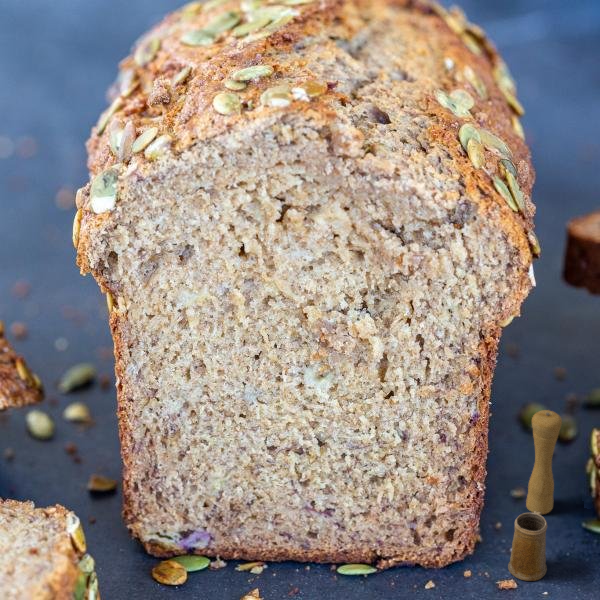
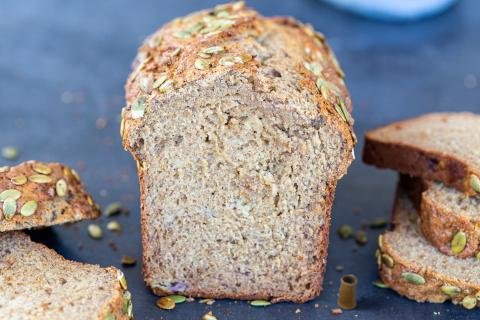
pepper mill: present [526,410,562,514] -> none [346,224,365,278]

